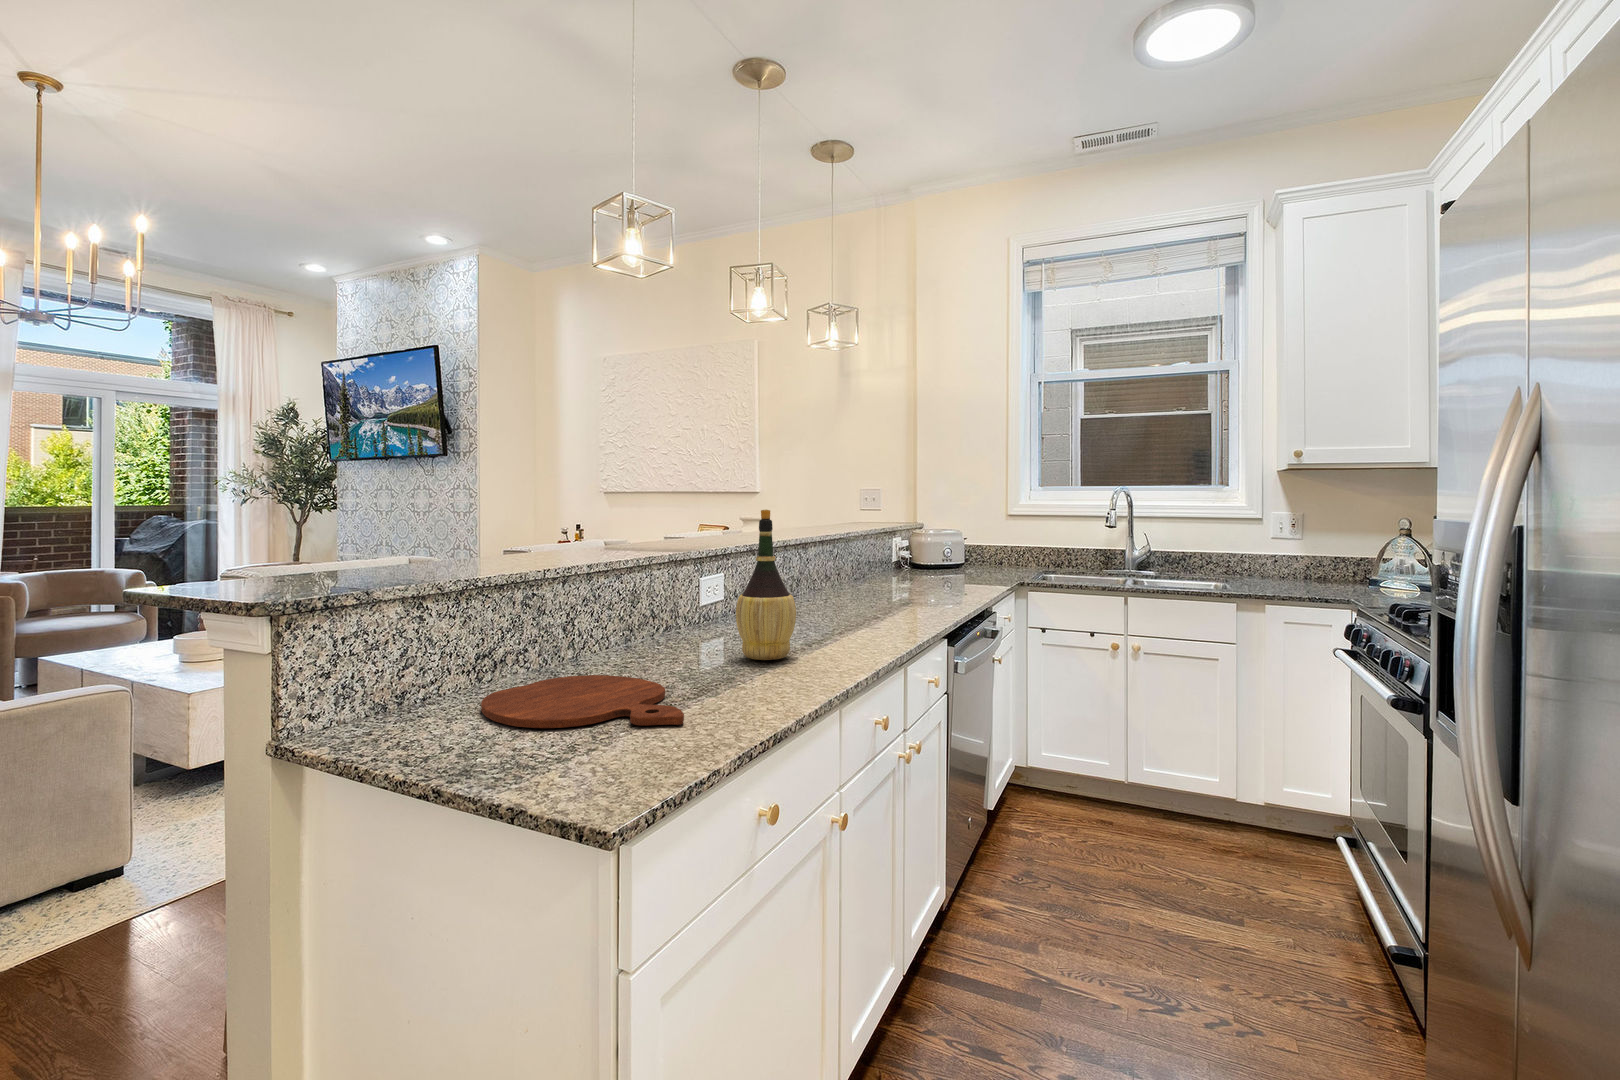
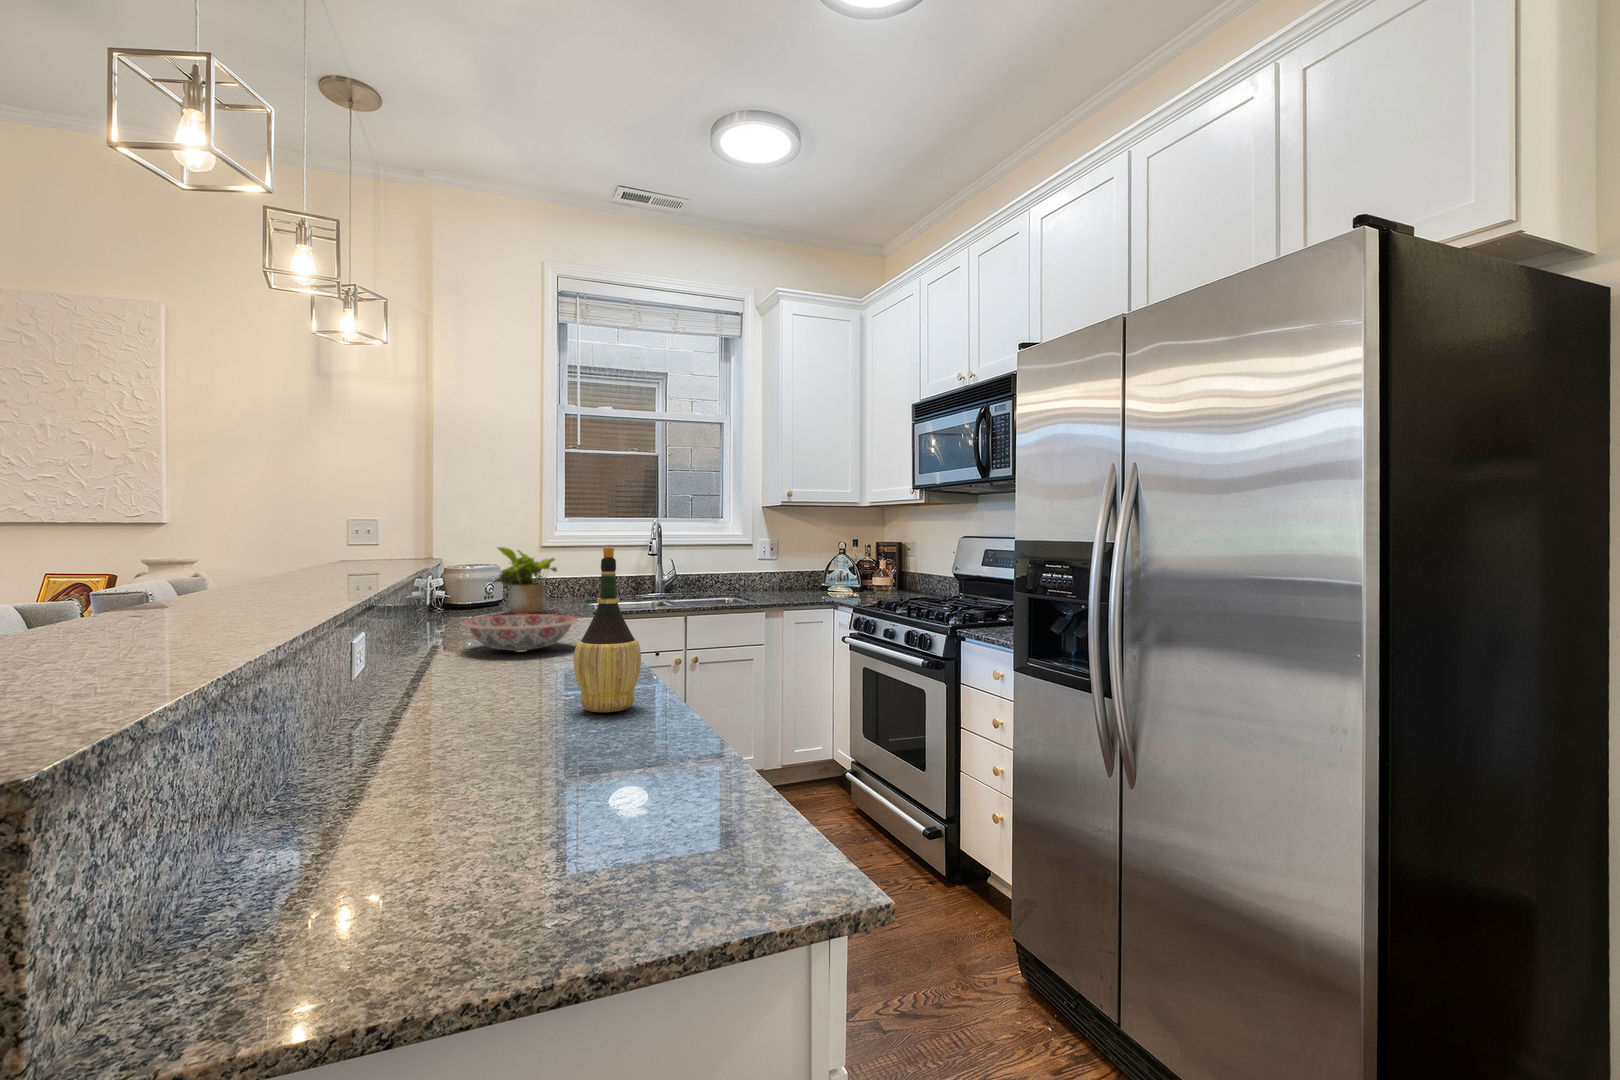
potted plant: none [912,517,974,581] -> present [493,547,557,614]
ceramic bowl: none [804,576,902,607] -> present [461,614,578,651]
cutting board: present [481,675,684,728] -> none [454,751,738,833]

